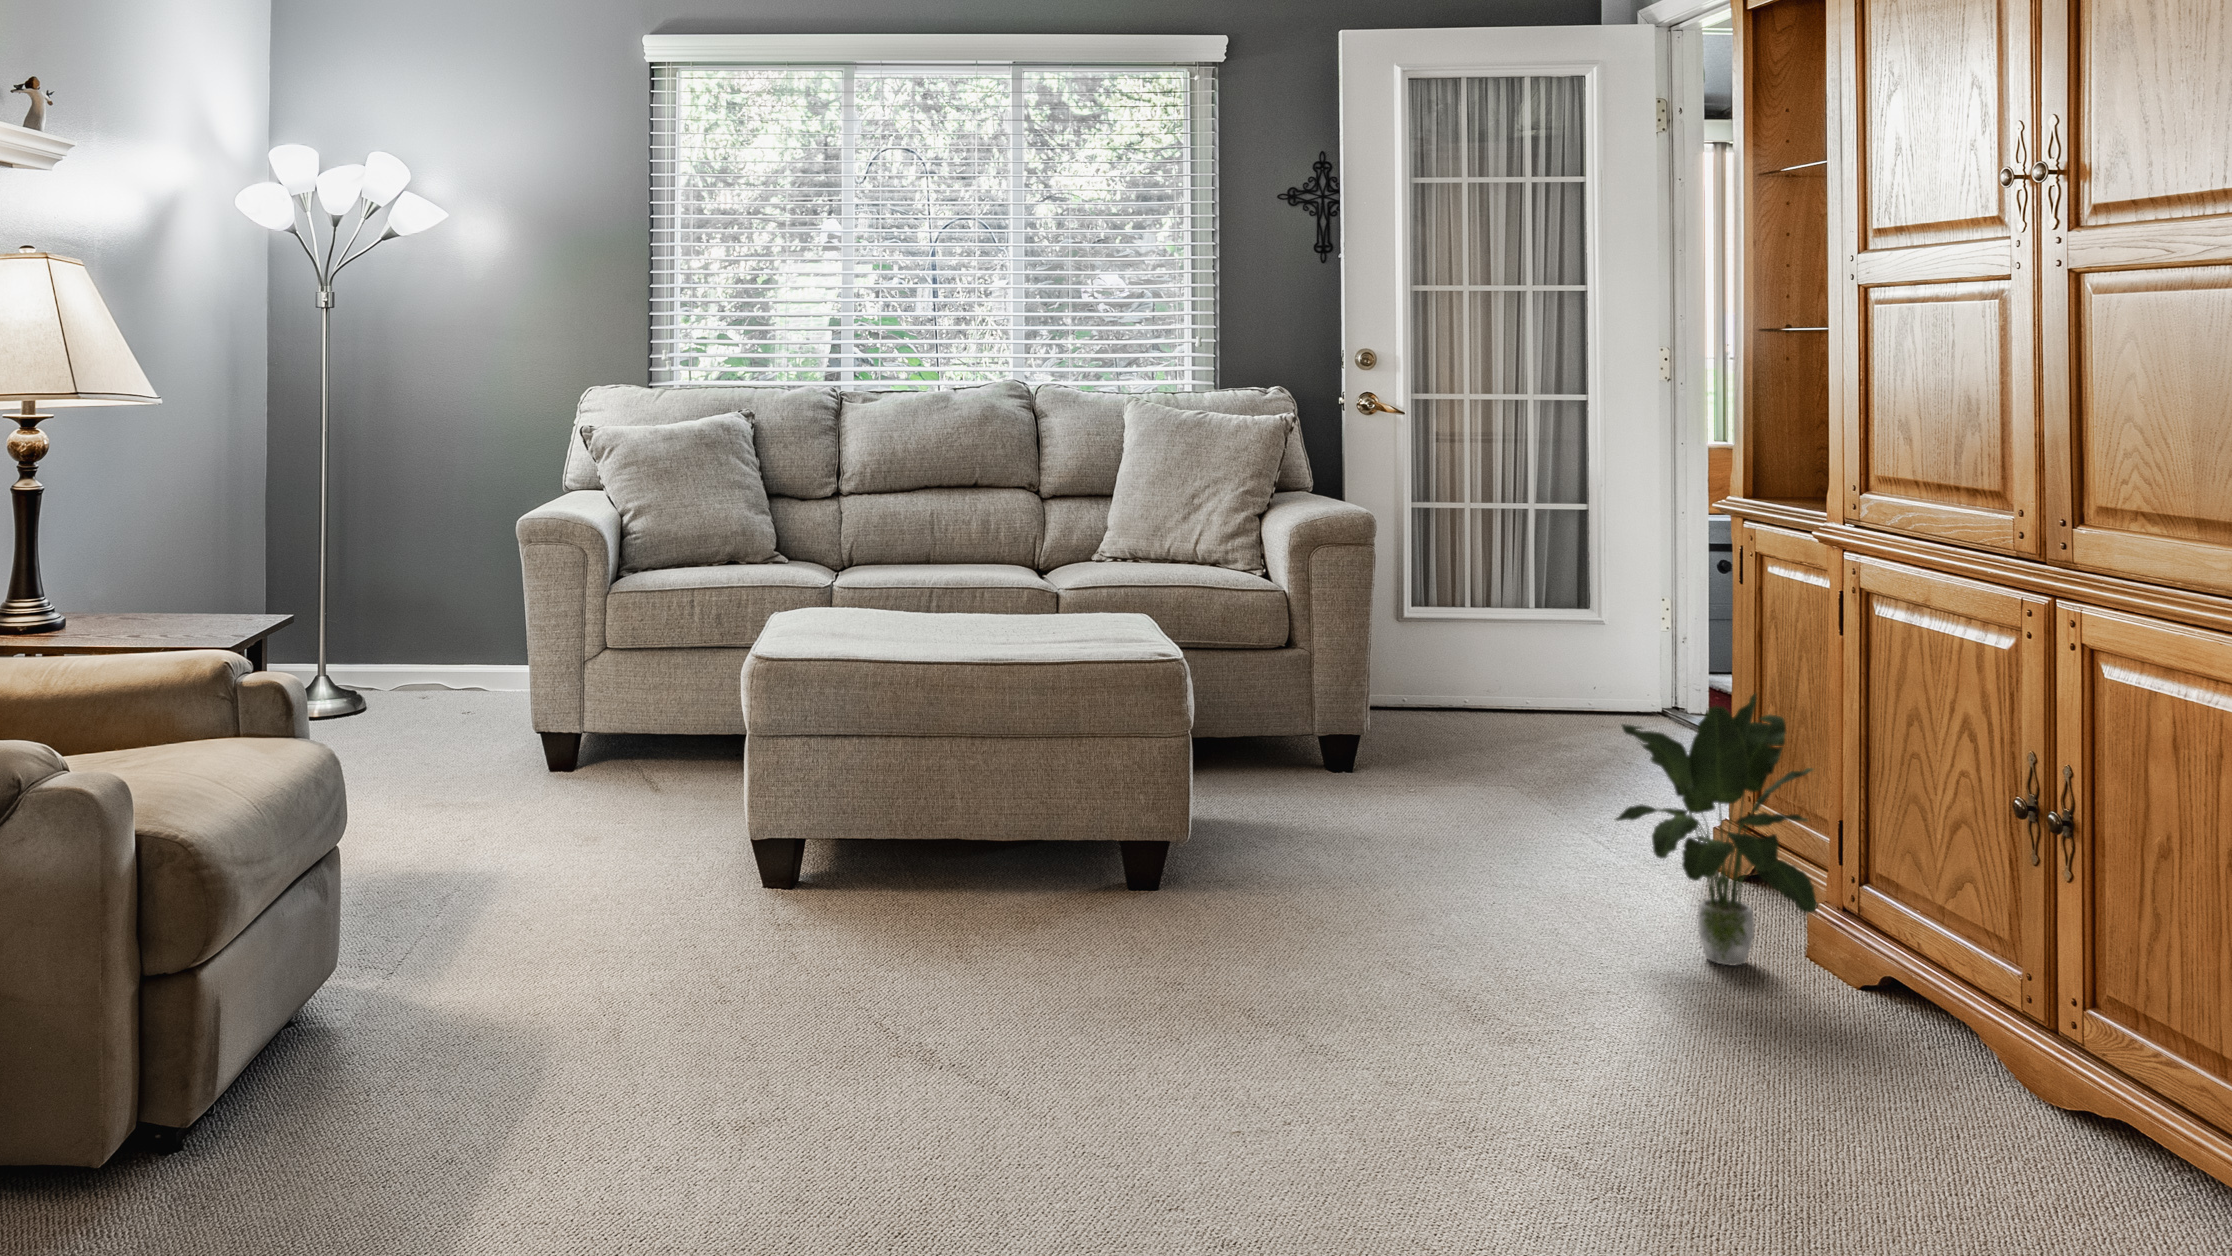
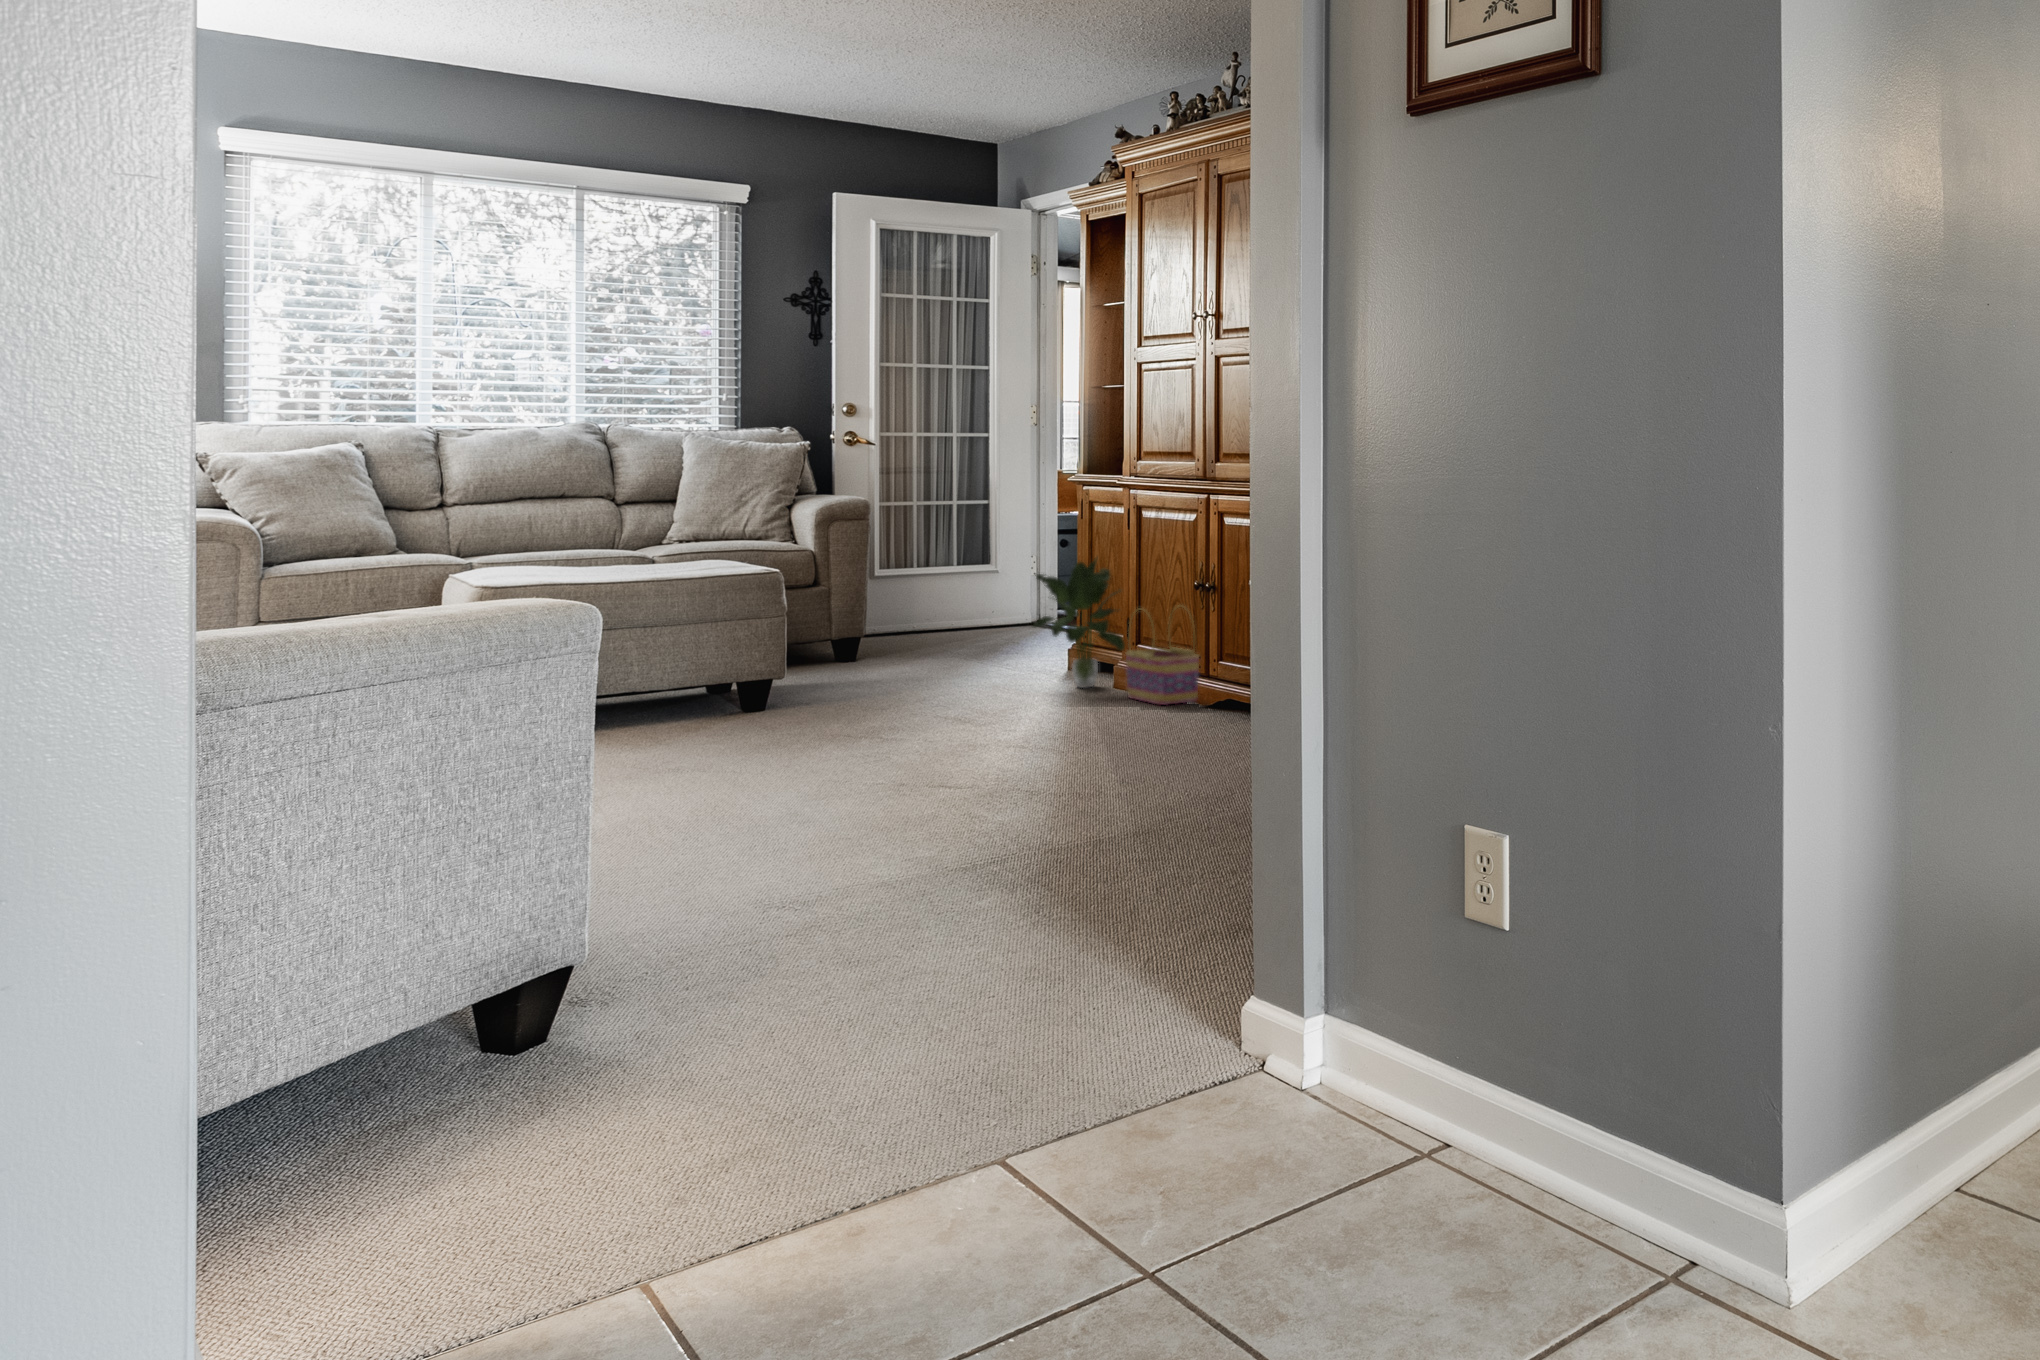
basket: none [1815,852,2011,1102] -> present [1126,609,1199,705]

